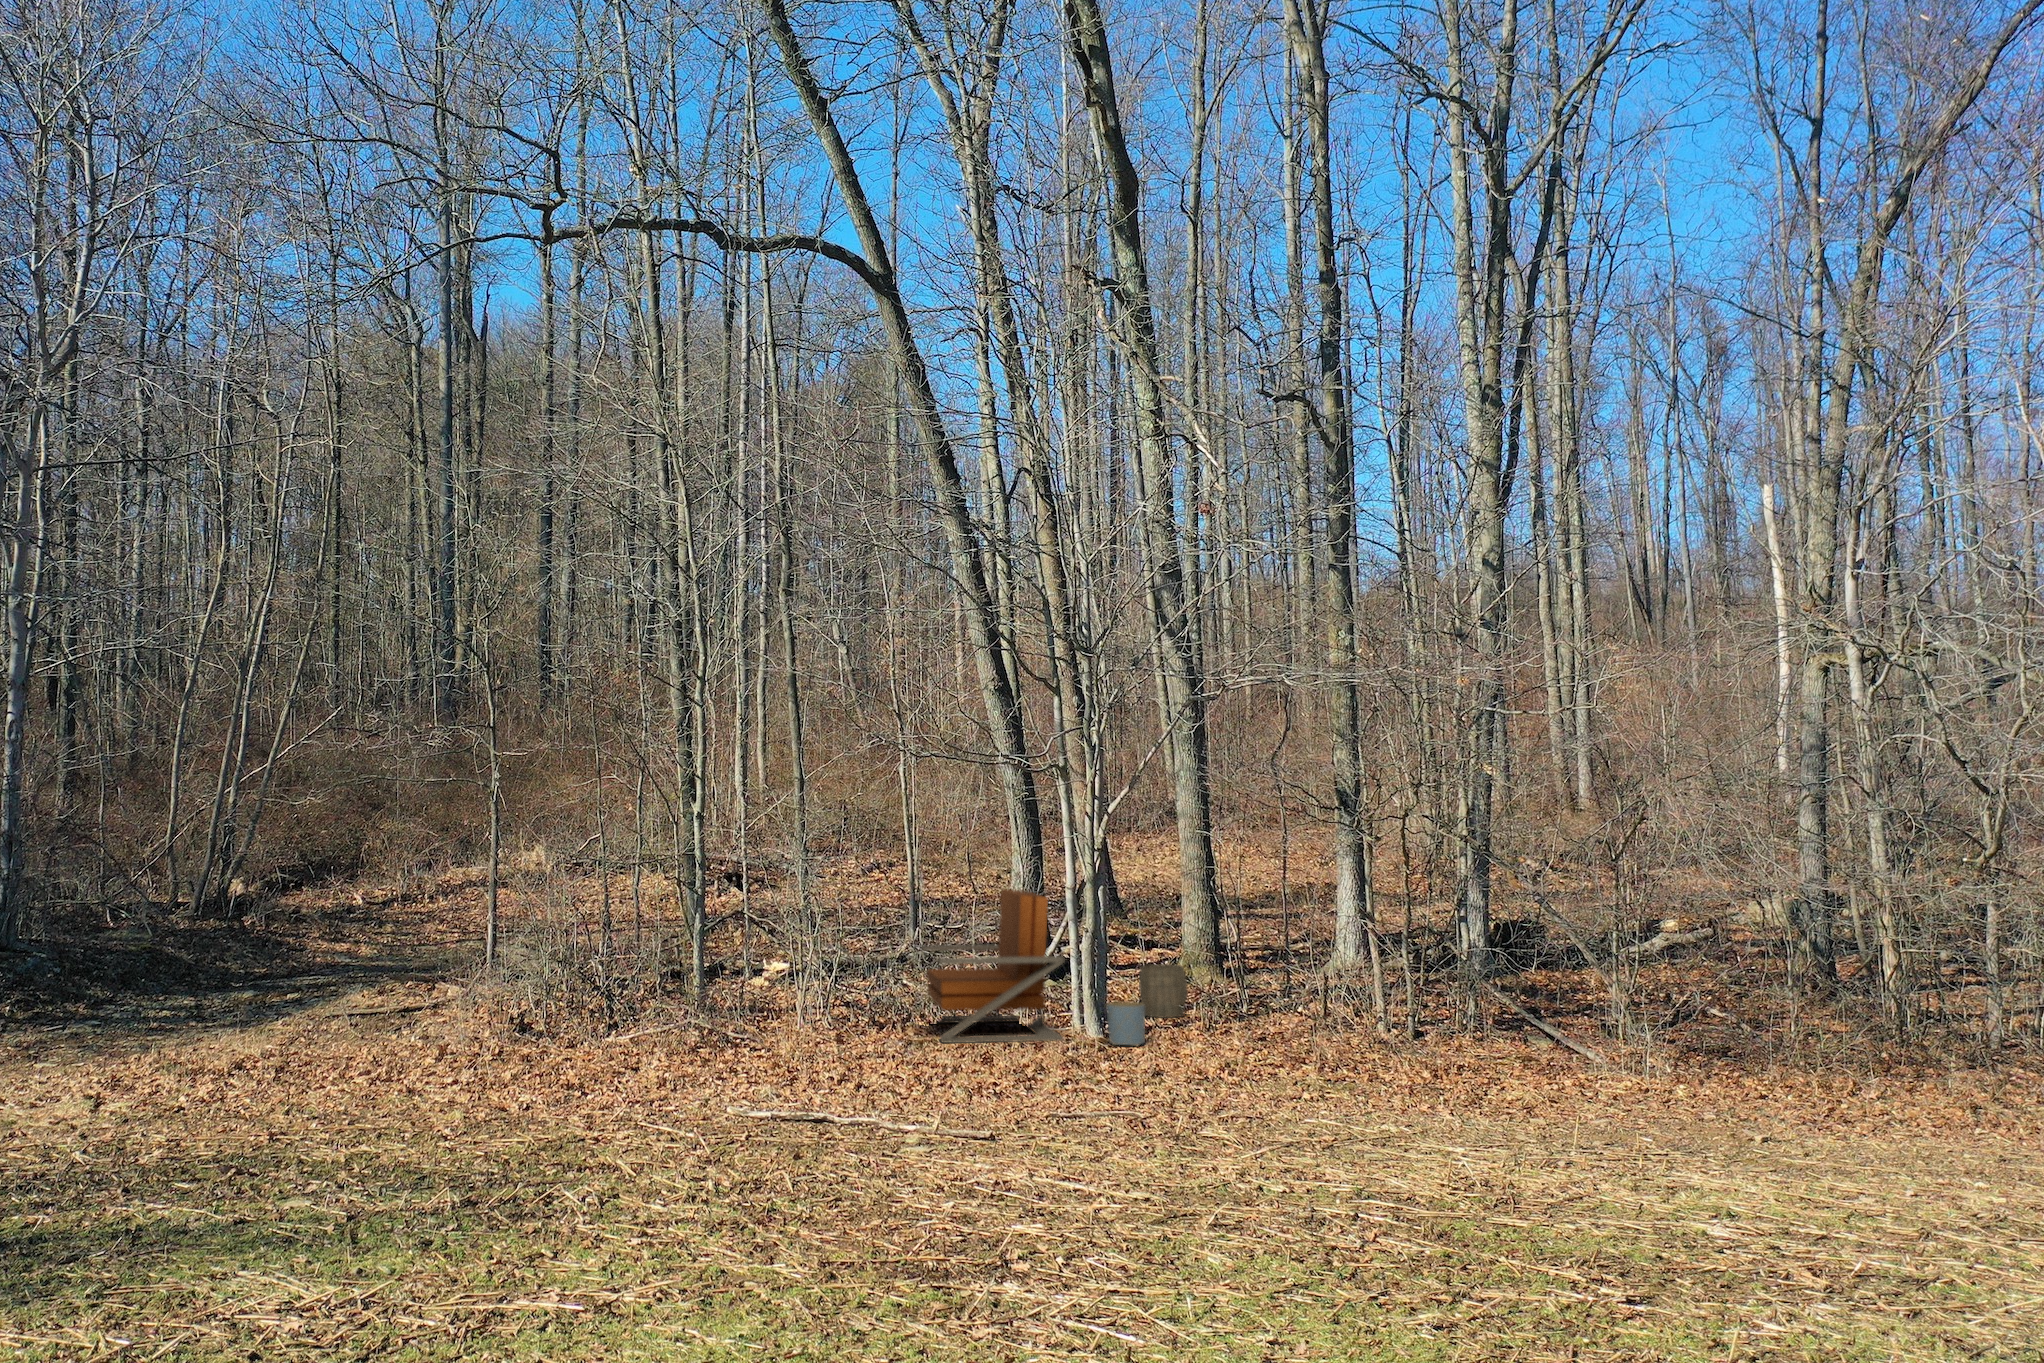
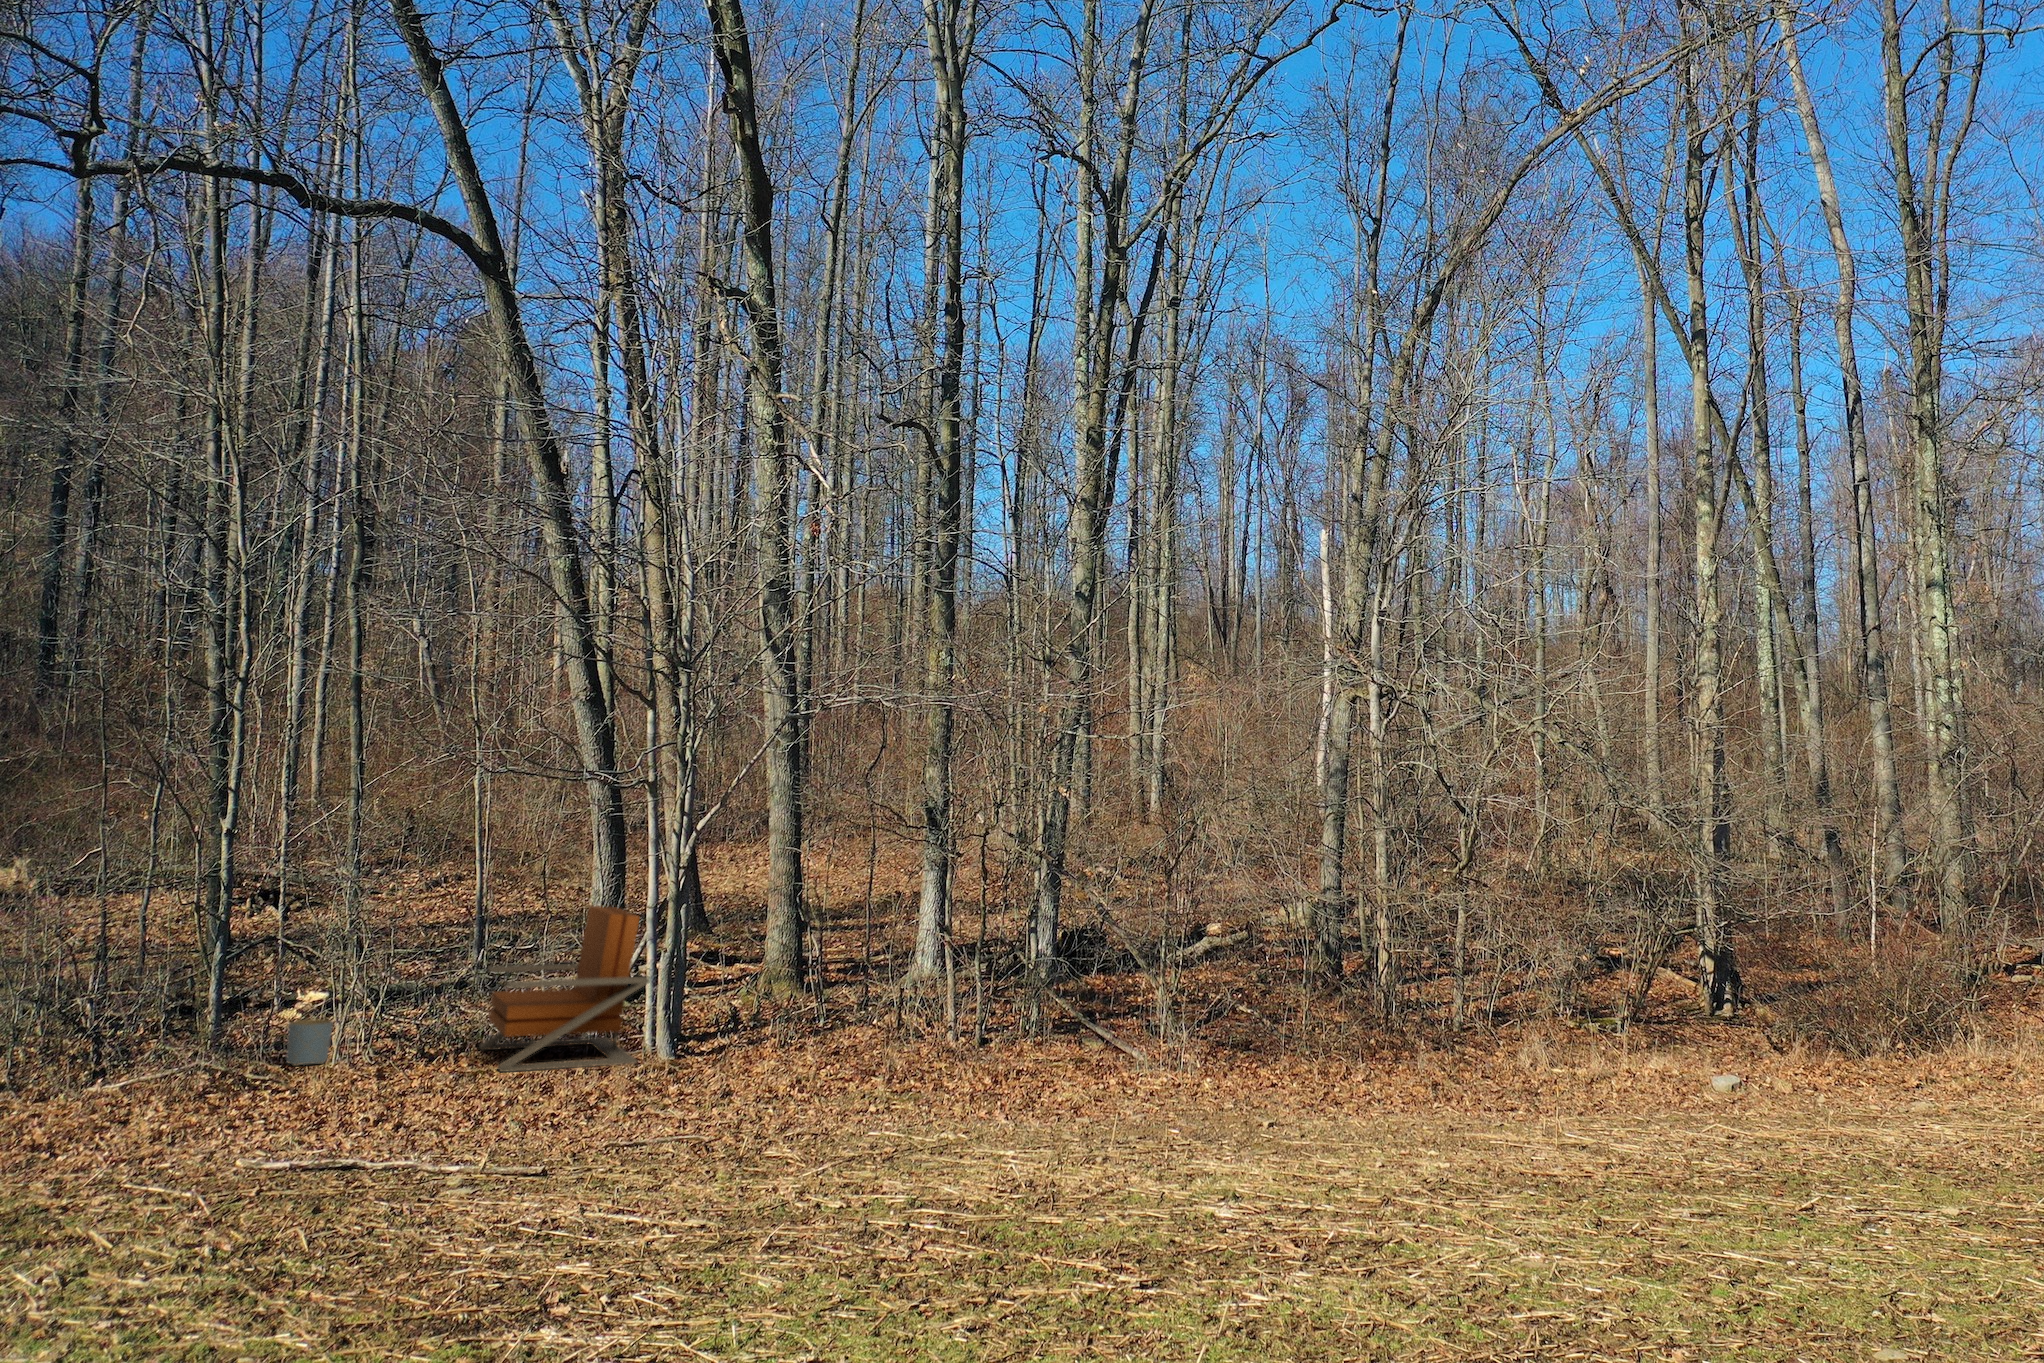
woven basket: present [1139,964,1188,1018] -> none [724,980,774,1035]
planter: present [1106,1002,1145,1046] -> present [286,1019,333,1066]

